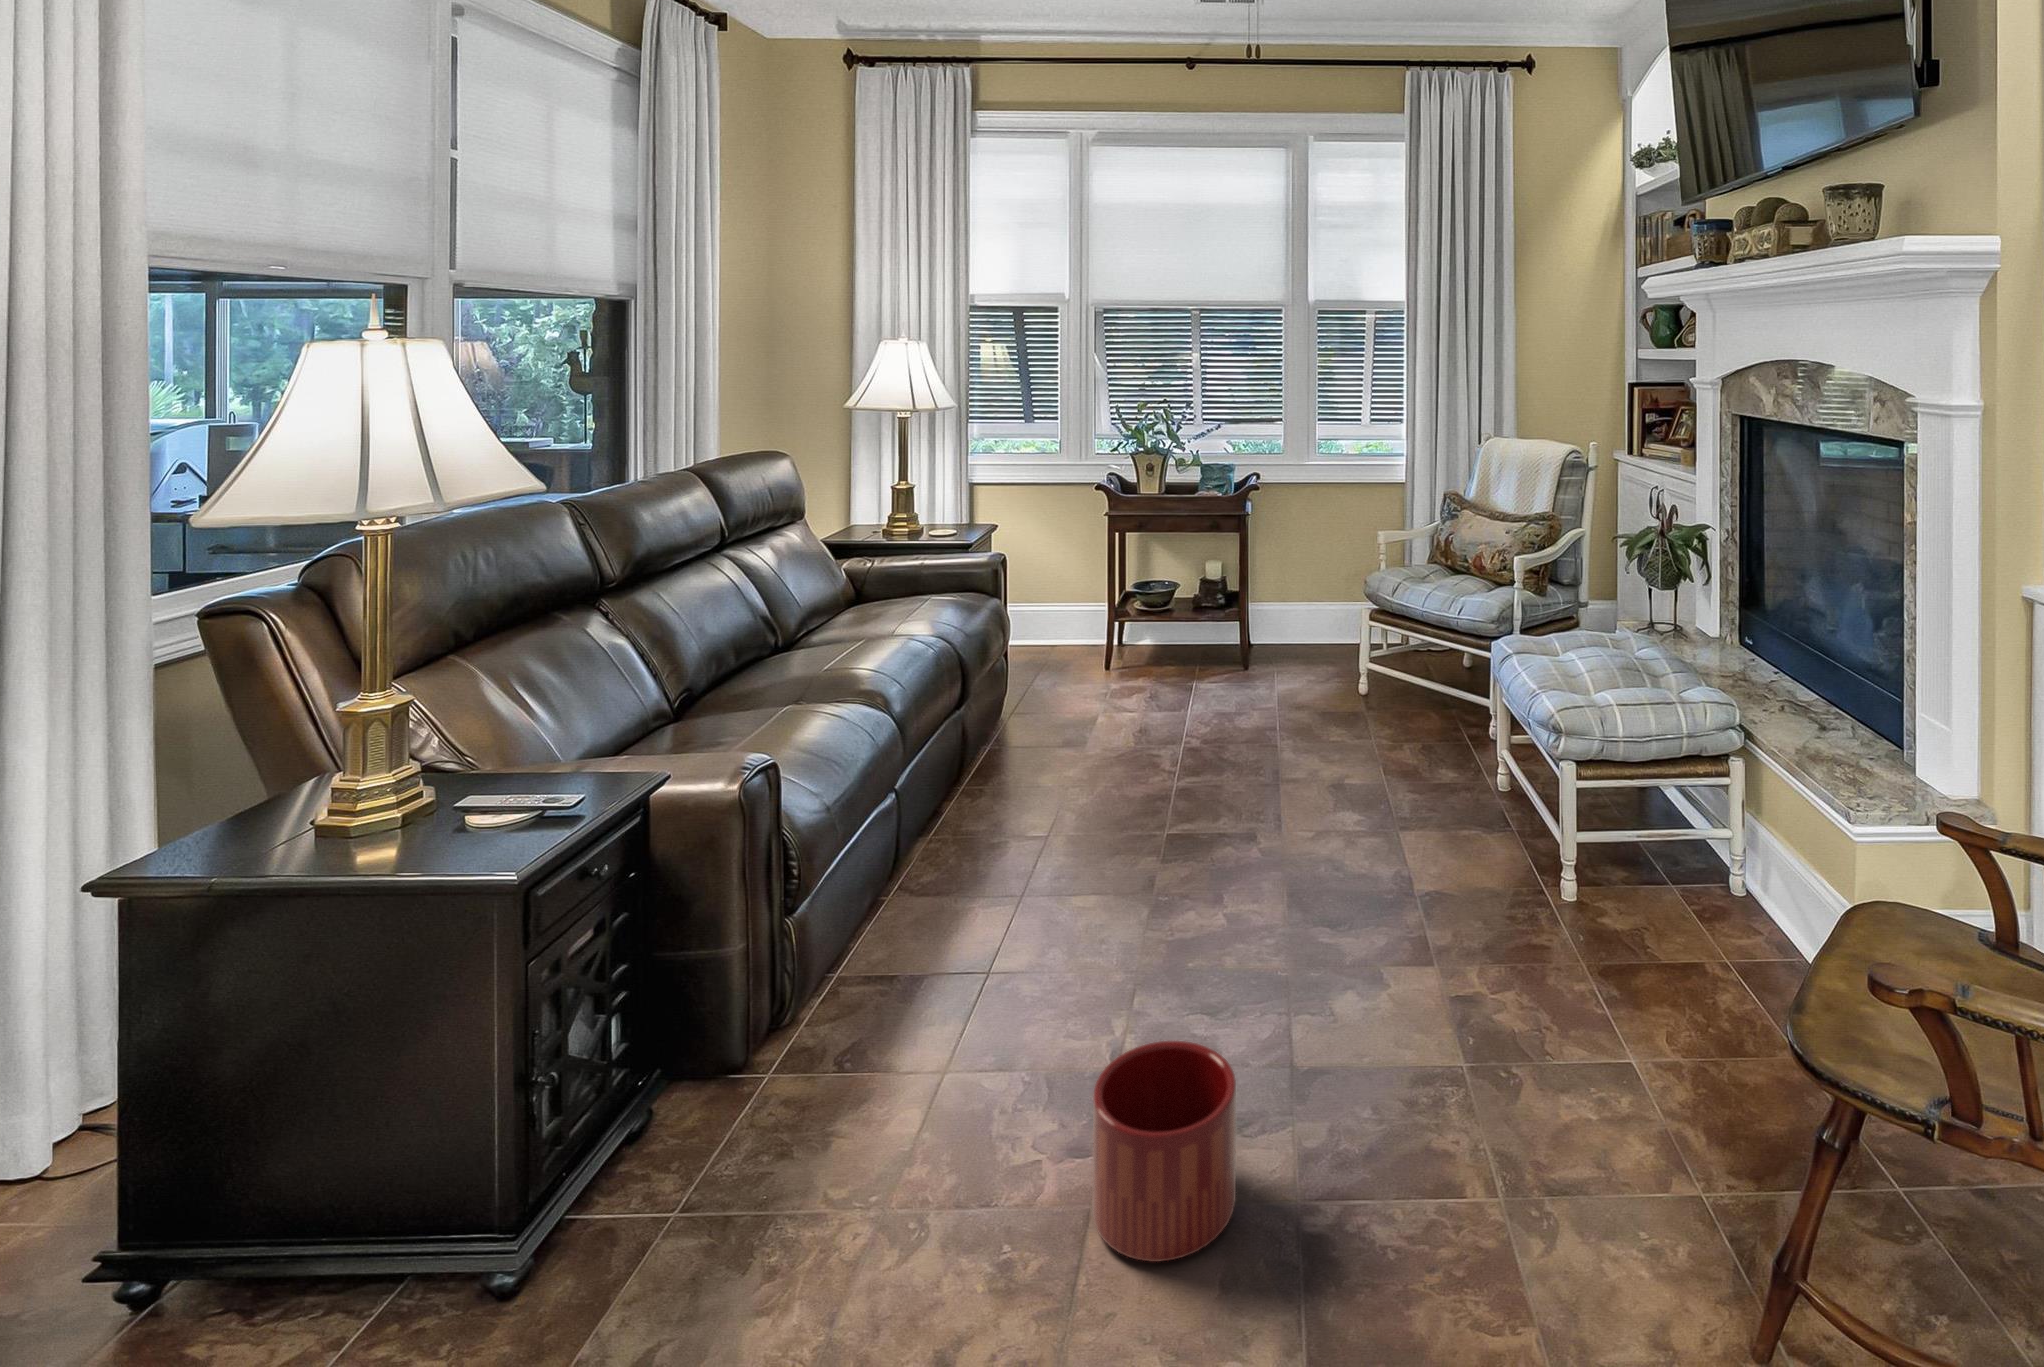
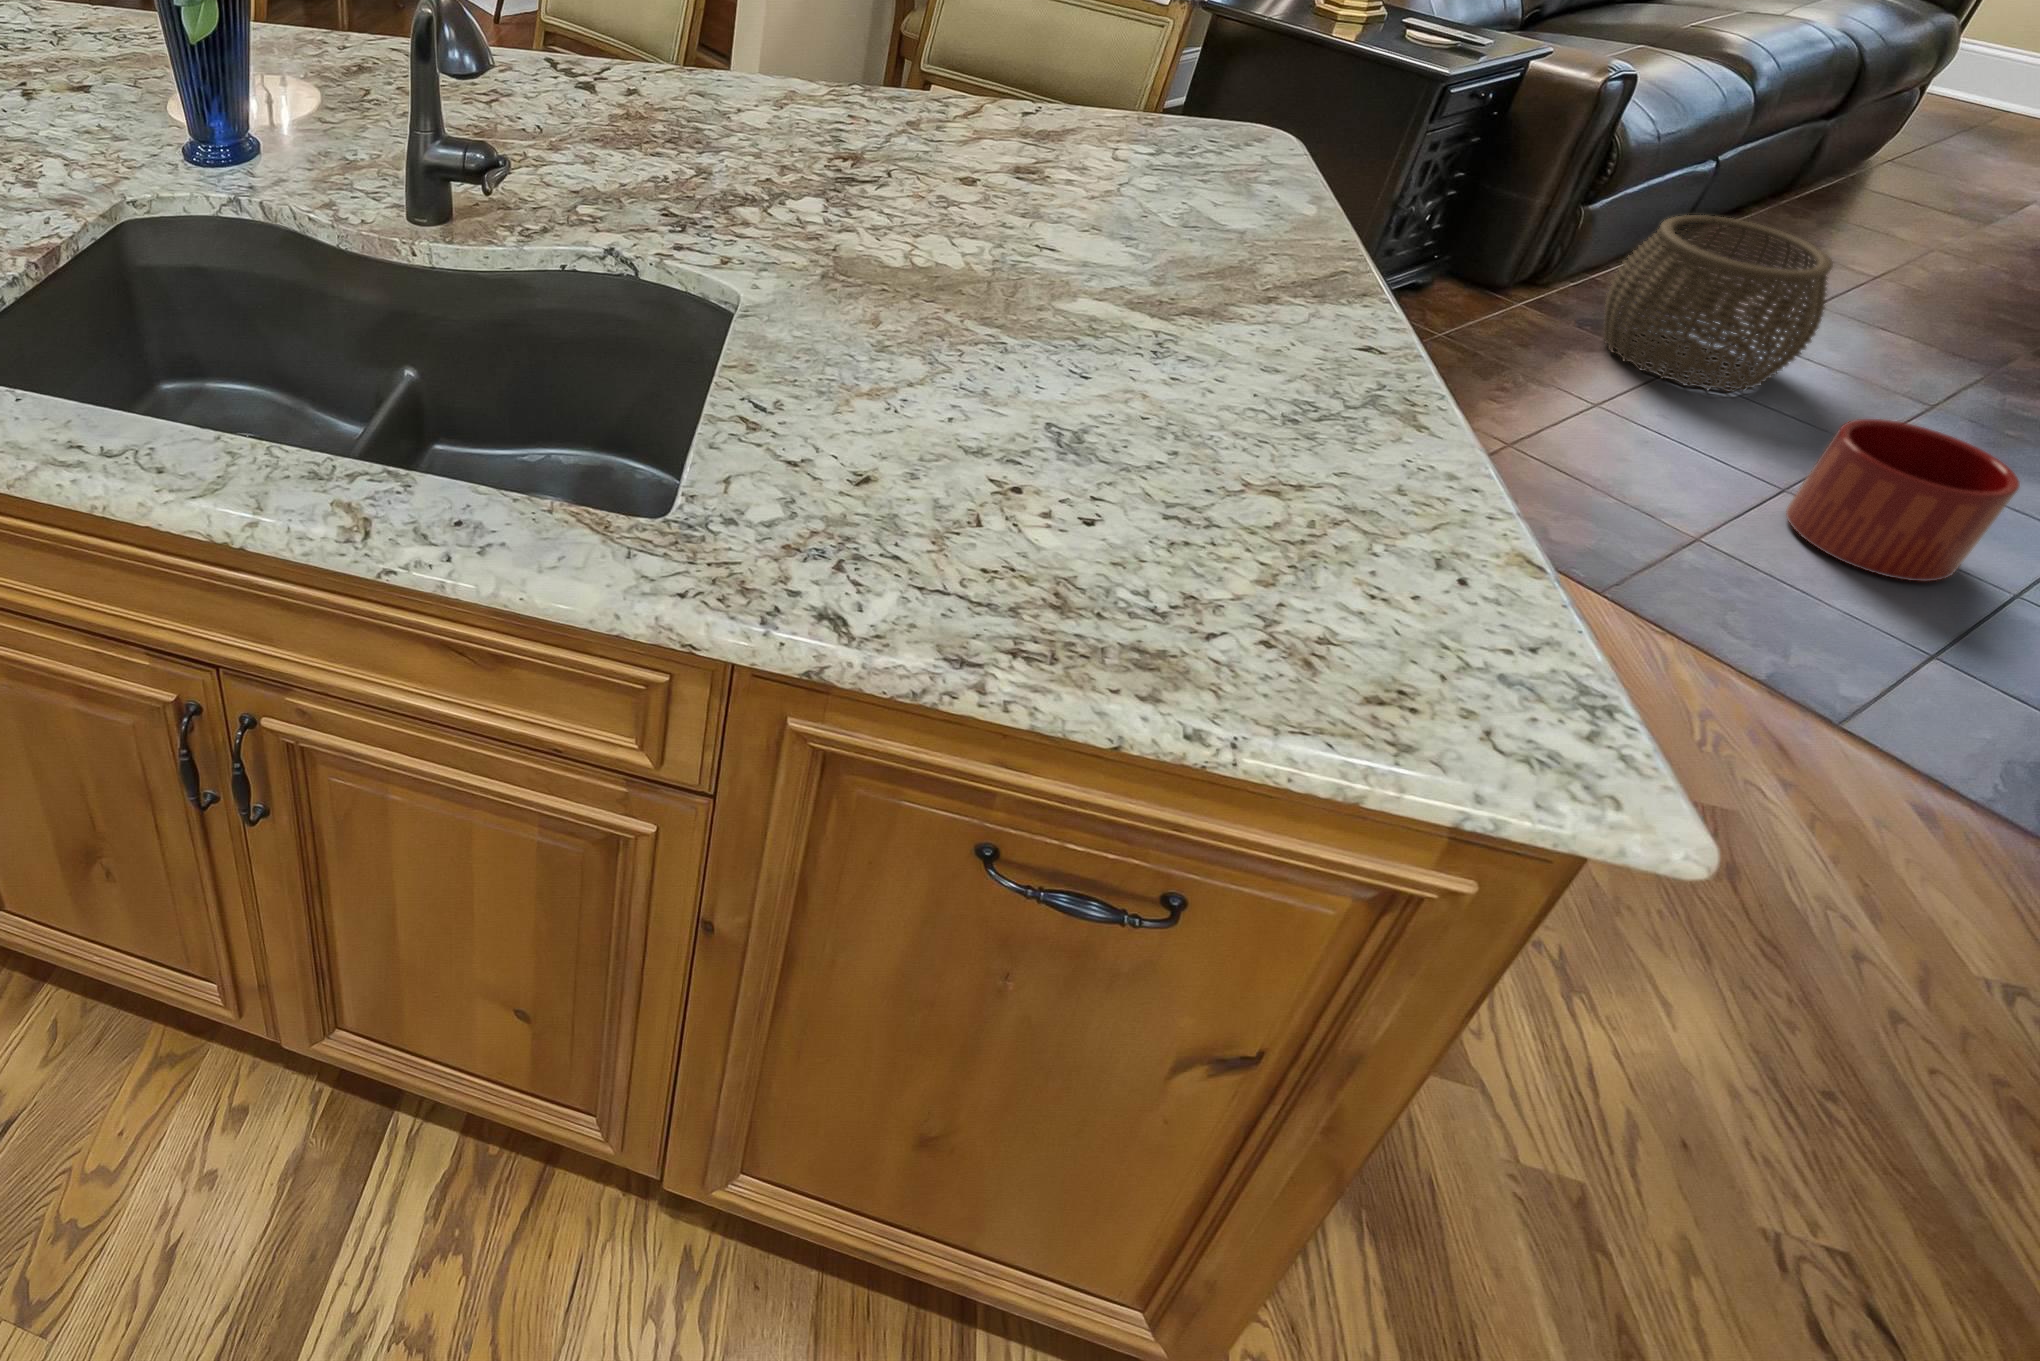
woven basket: none [844,861,1031,1087] -> present [1604,215,1833,392]

